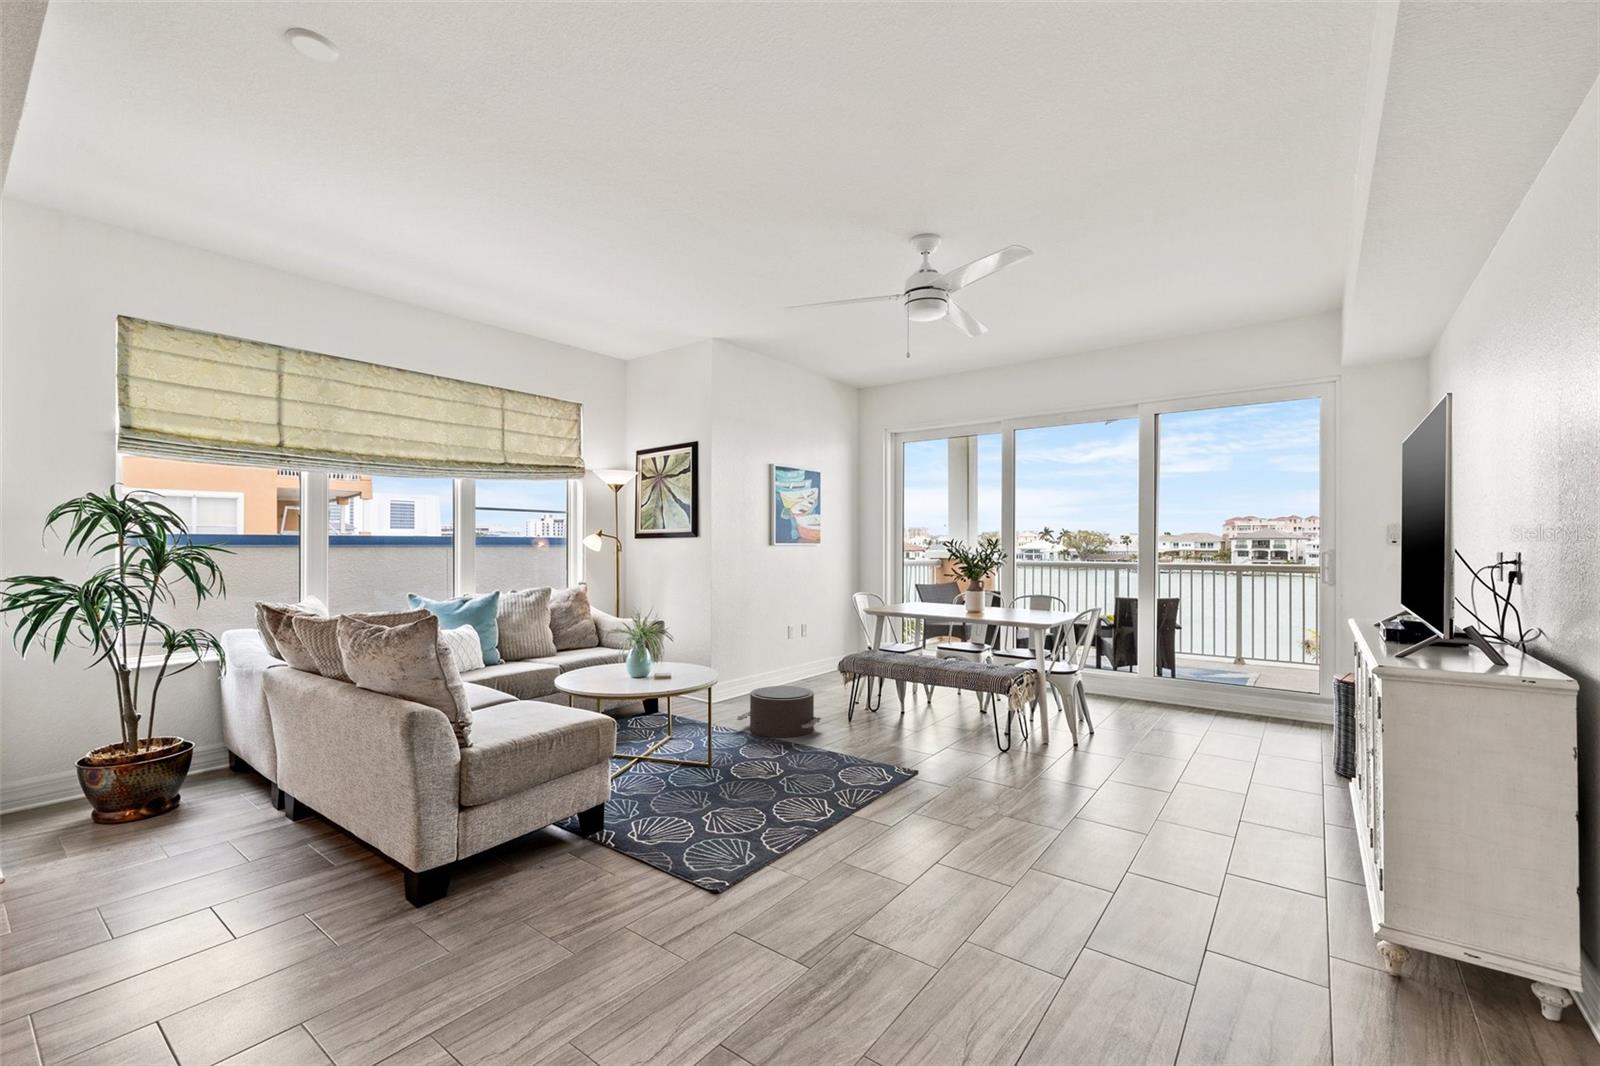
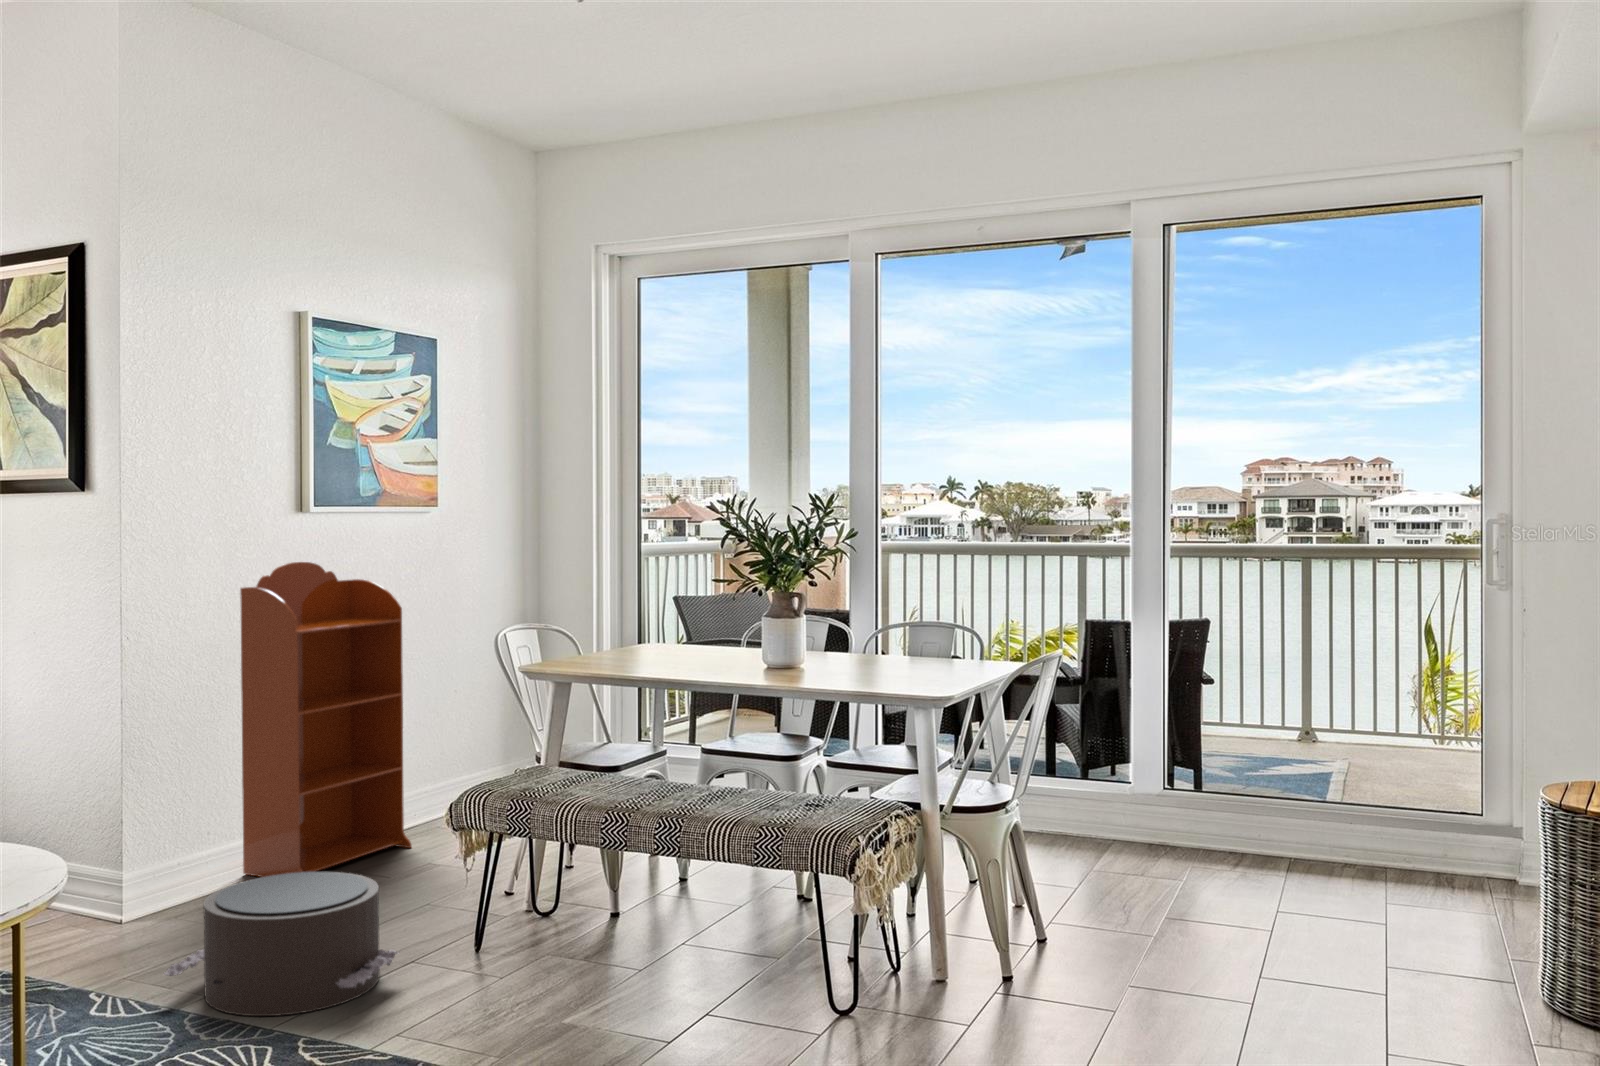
bookcase: none [750,566,813,696] -> present [240,562,412,877]

